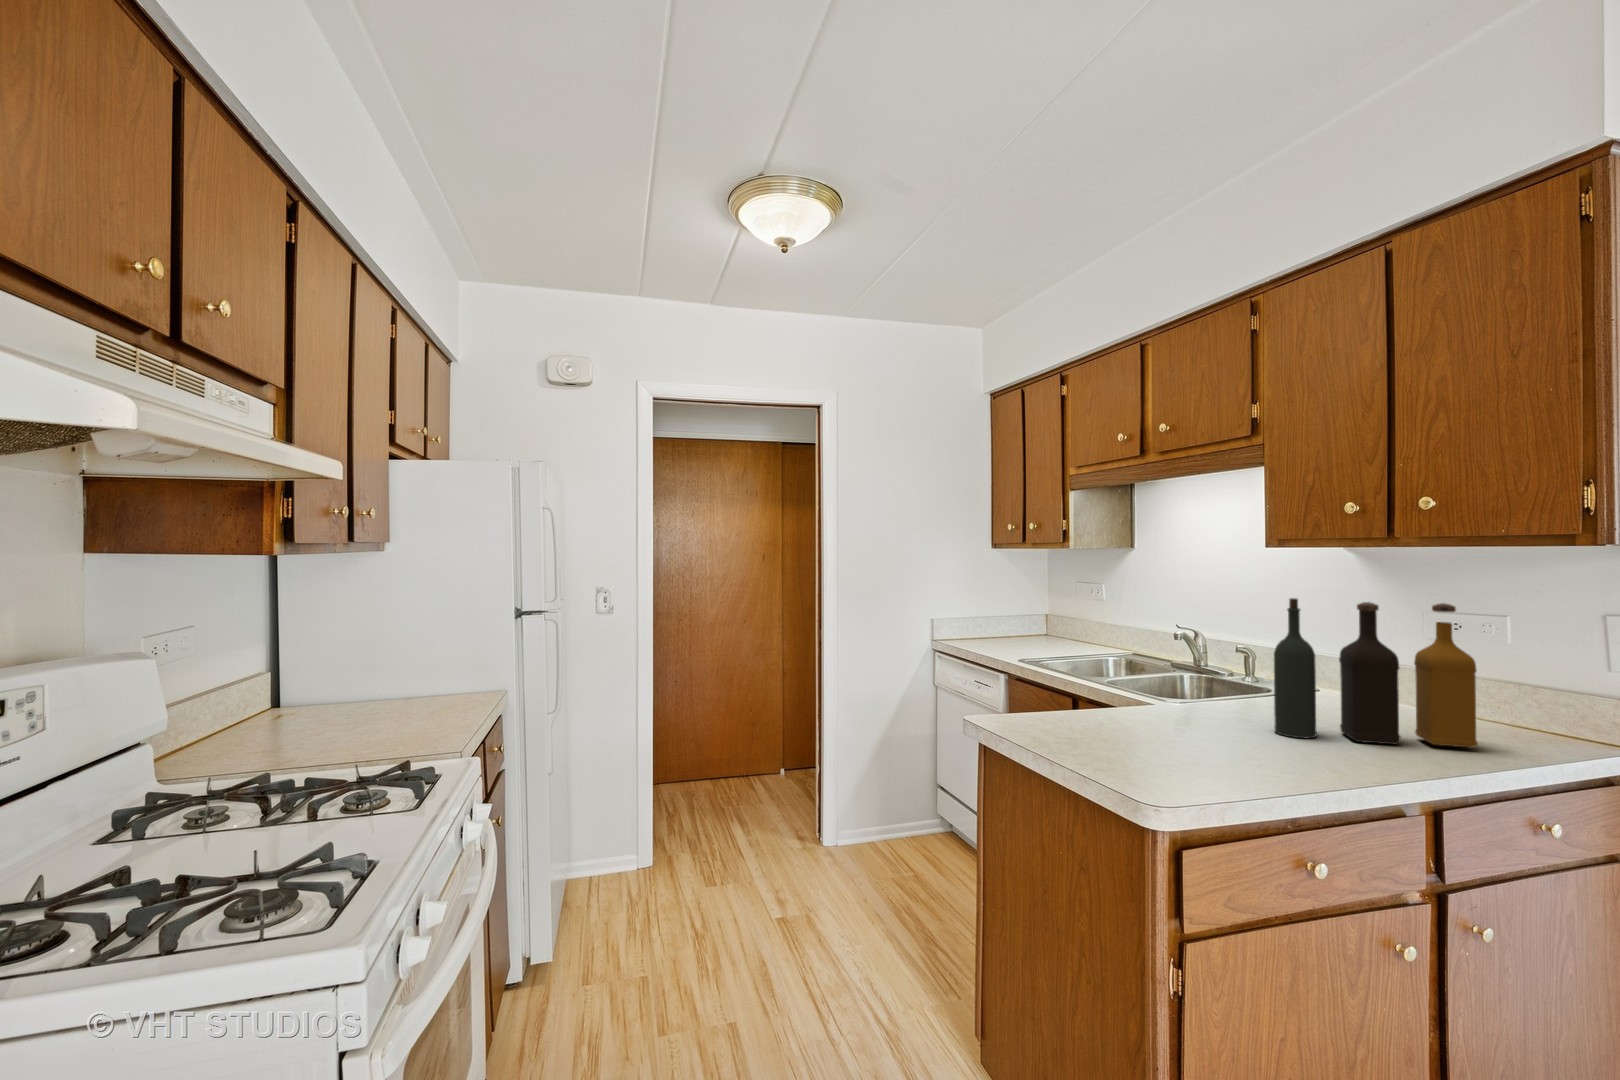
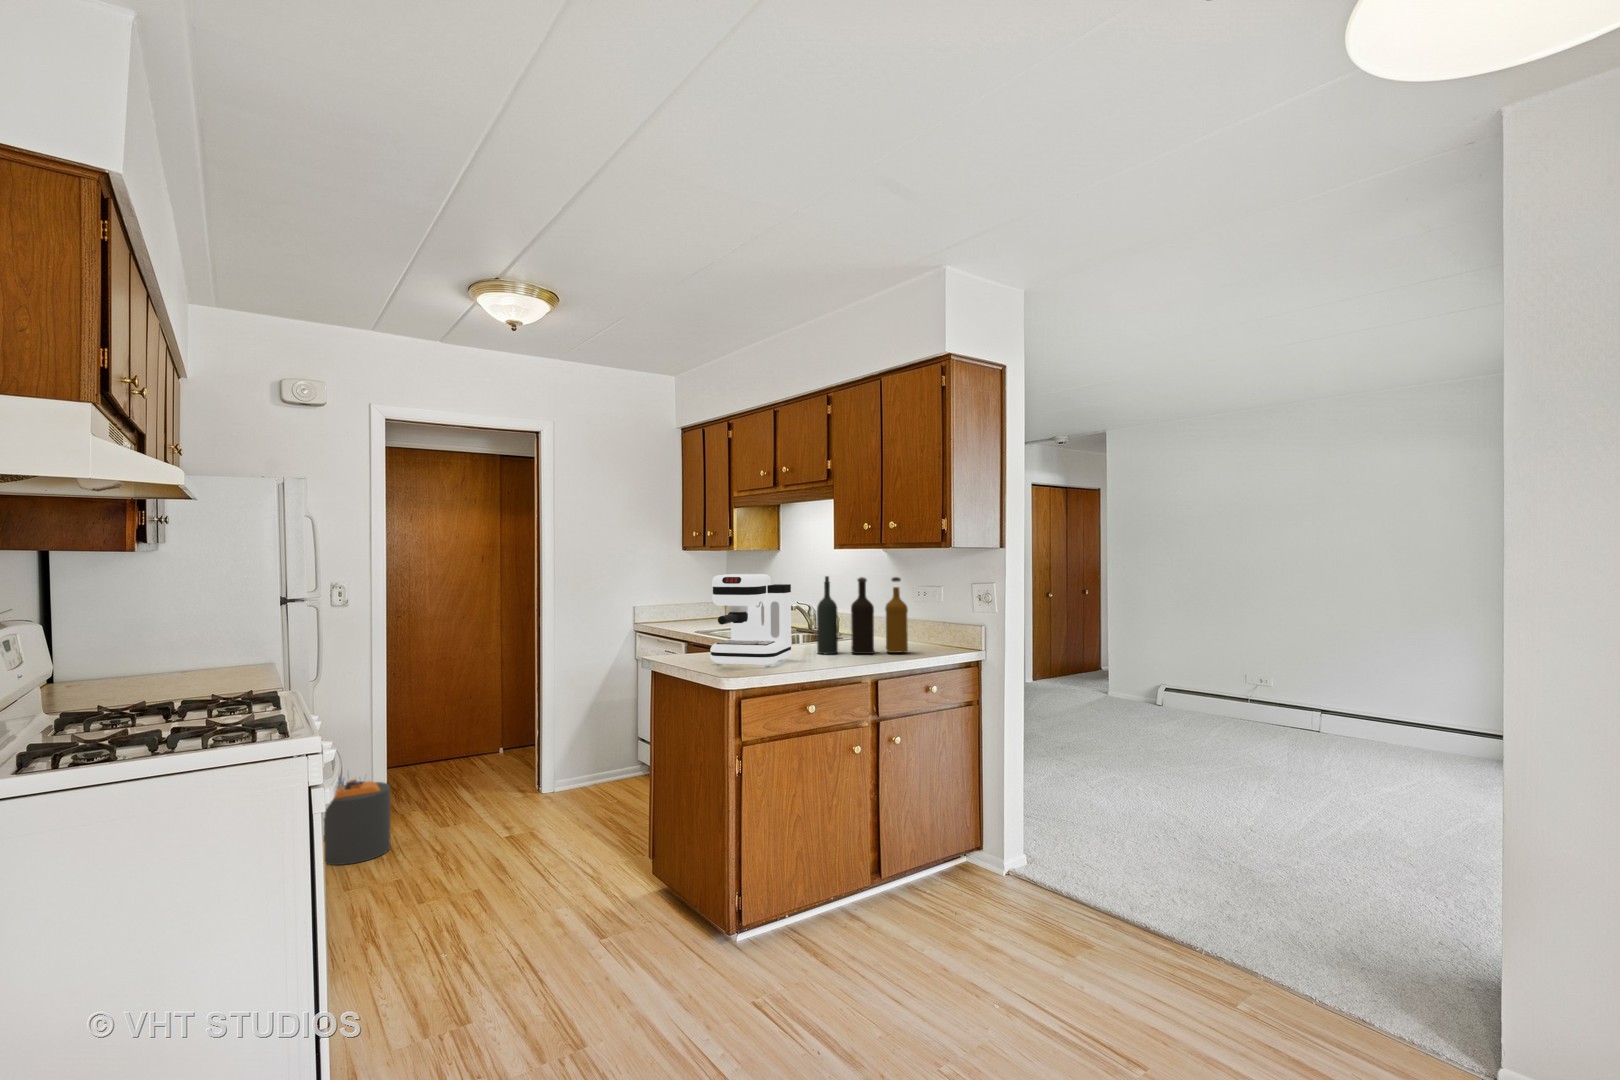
coffee maker: none [1096,593,1241,769] -> present [710,574,792,666]
trash can: none [573,808,650,932] -> present [324,777,390,865]

